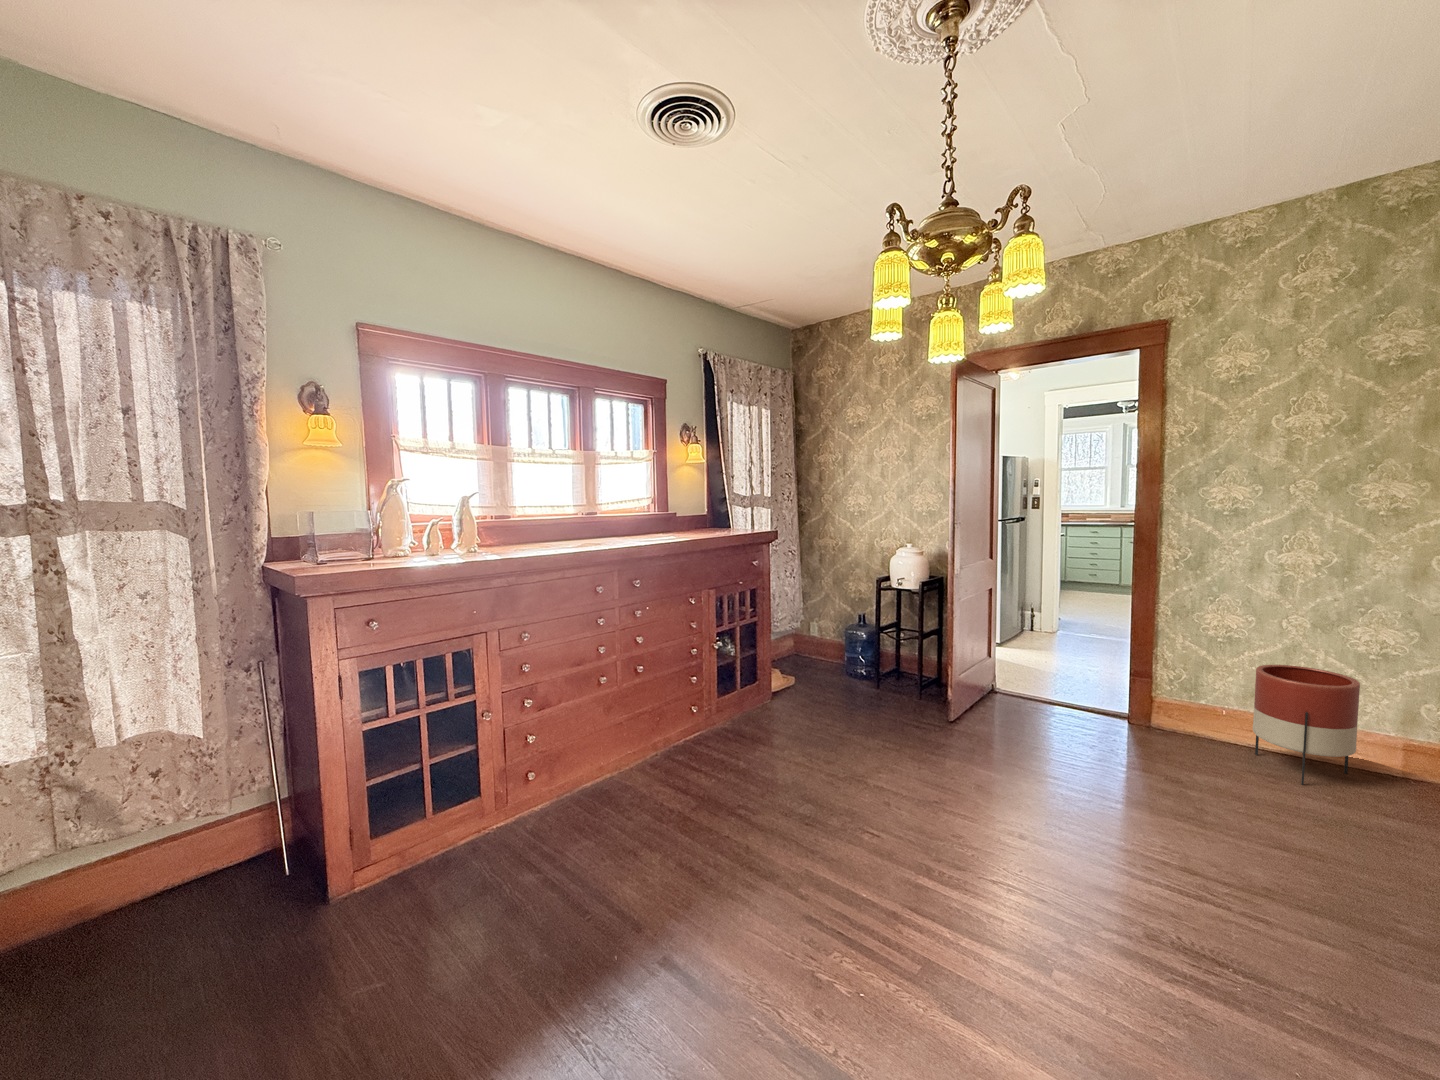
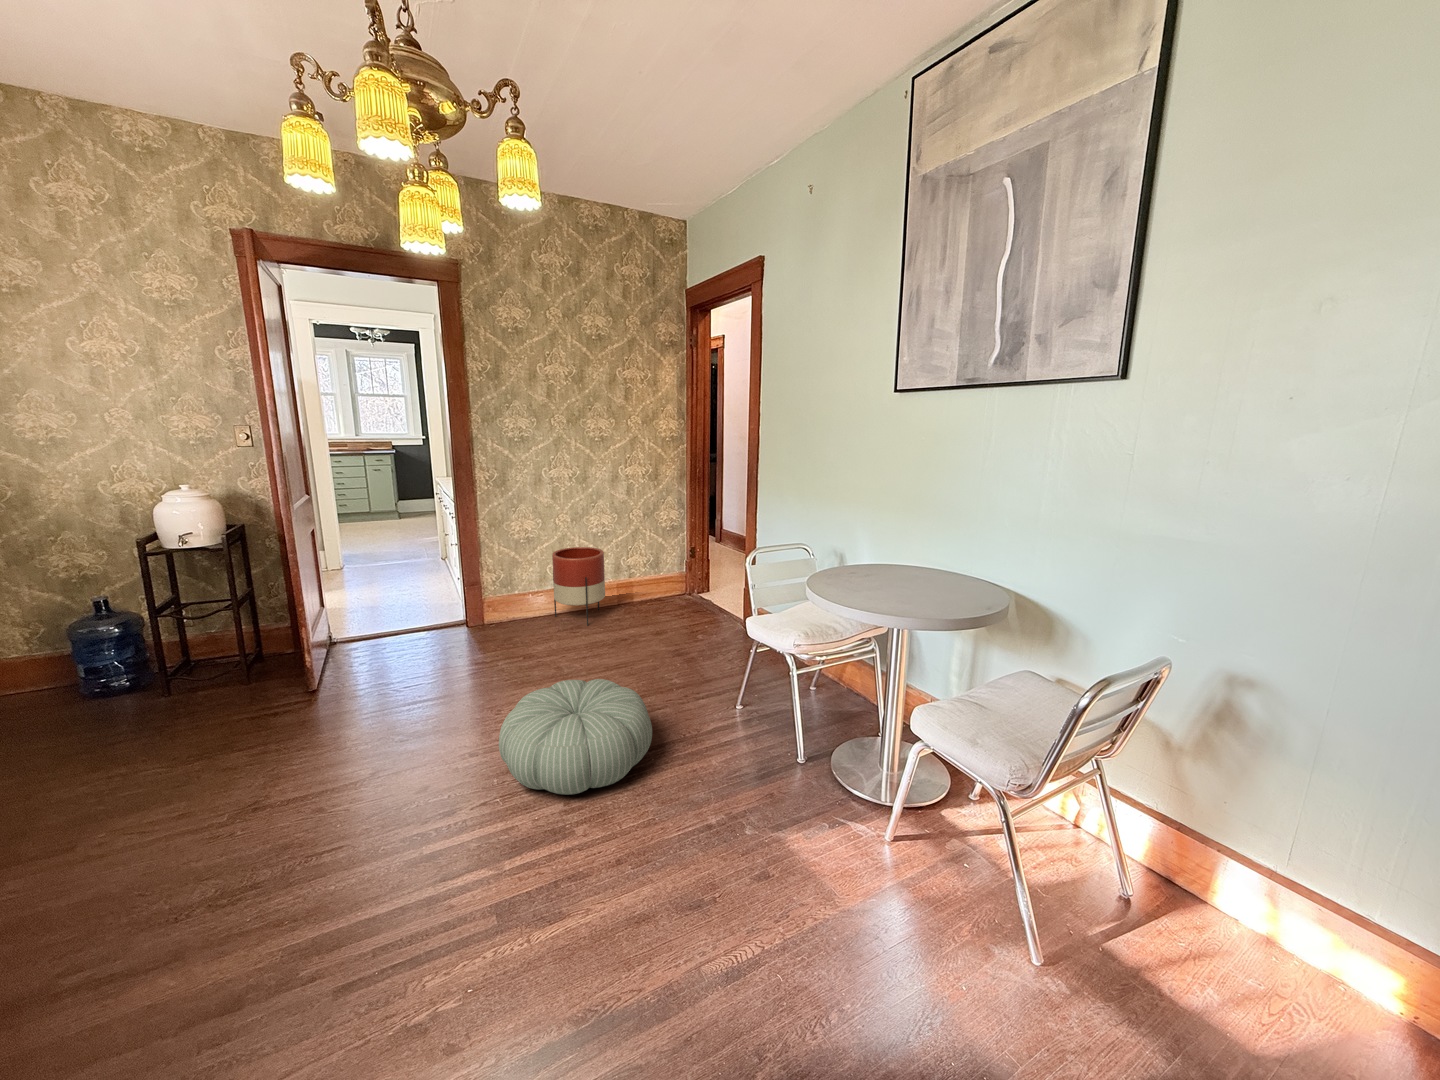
pouf: none [1026,800,1262,972] -> present [499,679,652,795]

